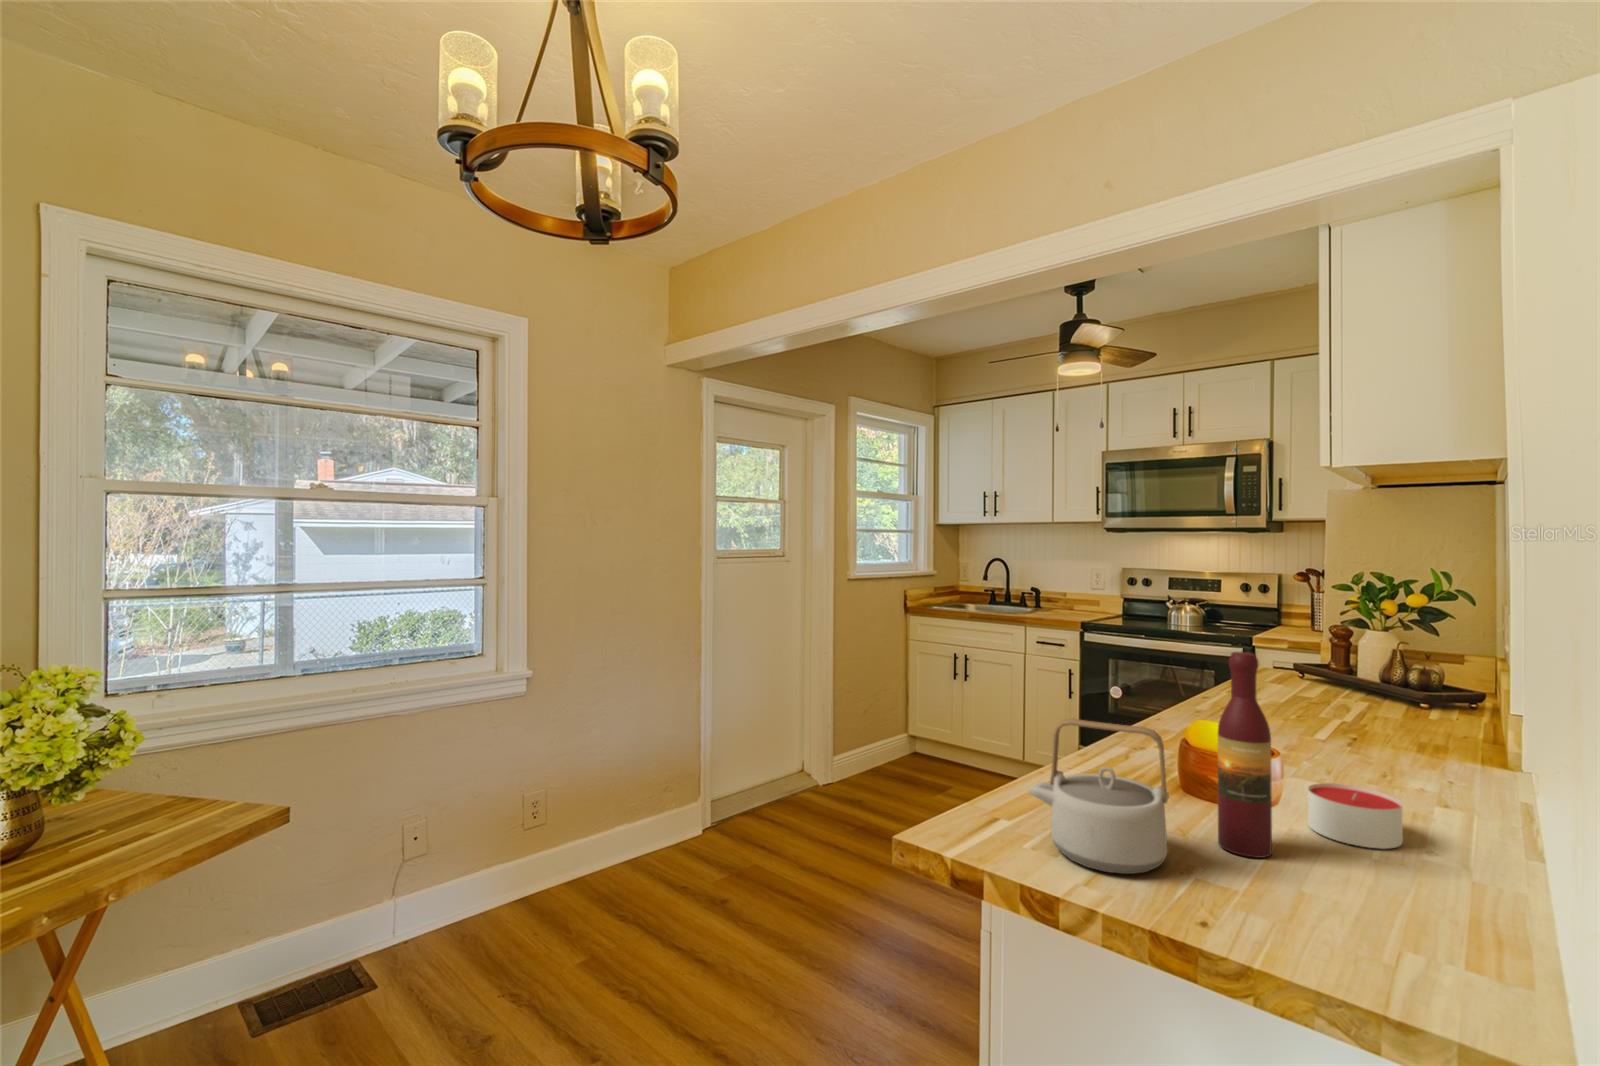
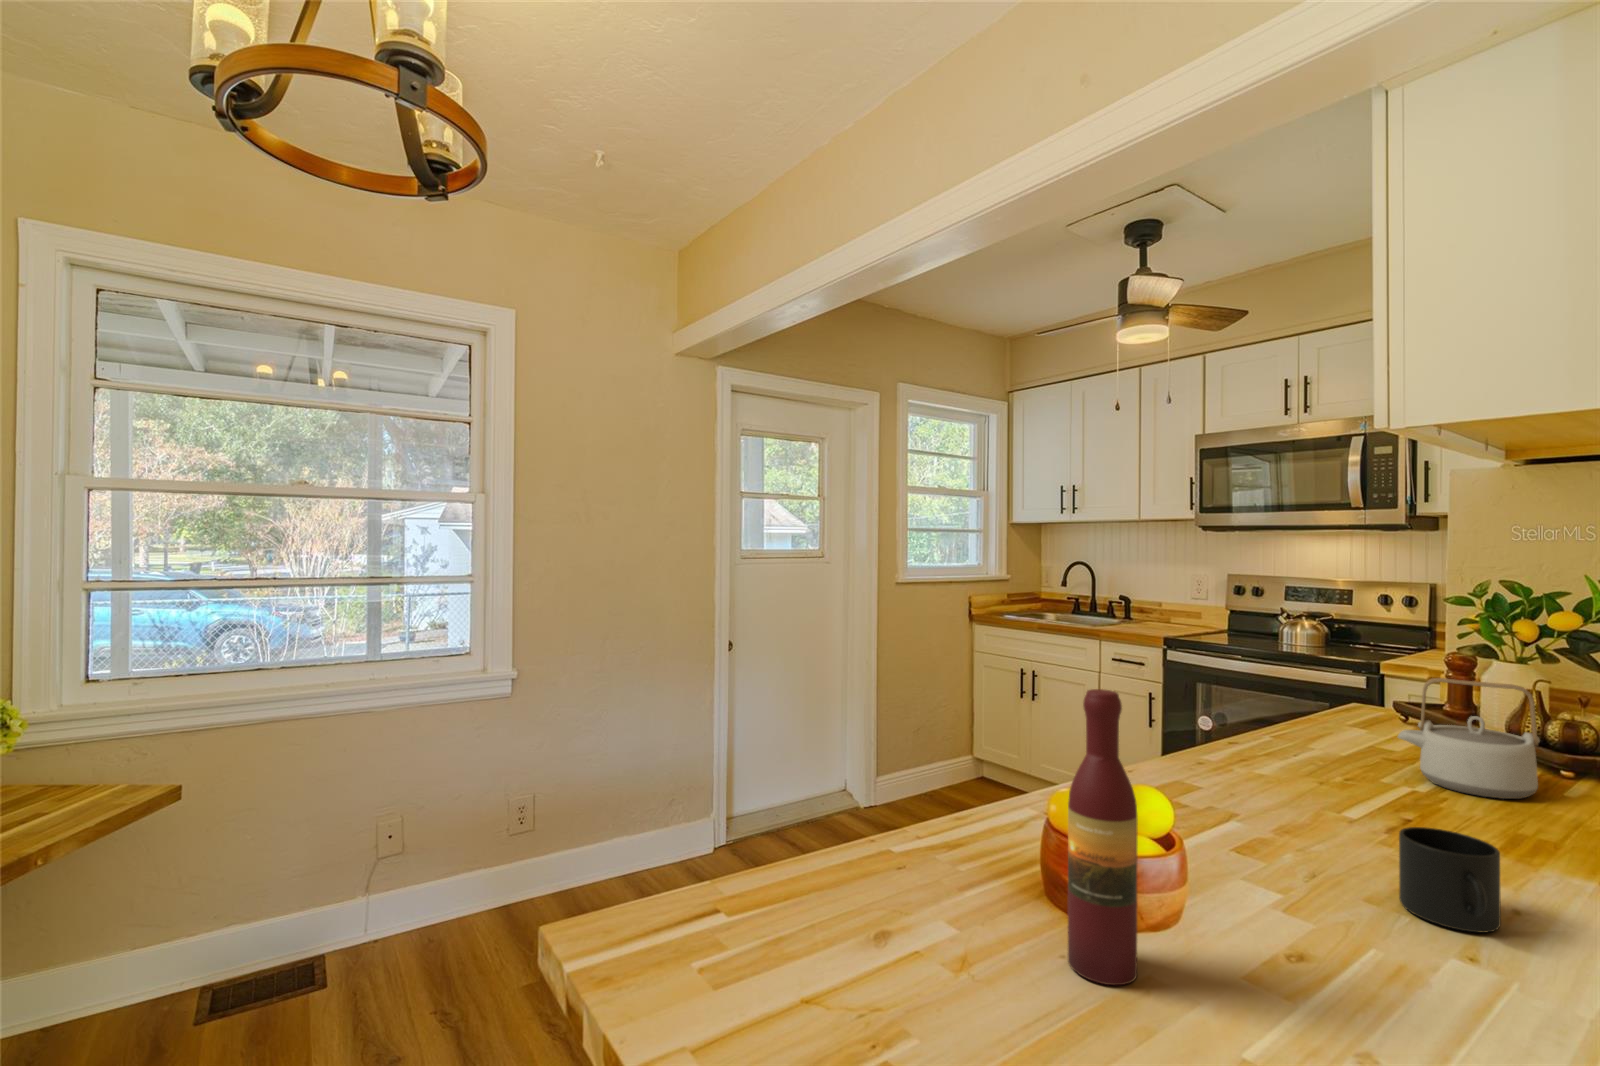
teapot: present [1029,719,1169,874] -> present [1398,678,1539,799]
mug: none [1388,742,1457,808] -> present [1399,827,1501,933]
candle: present [1308,783,1403,849] -> none [1229,881,1359,992]

